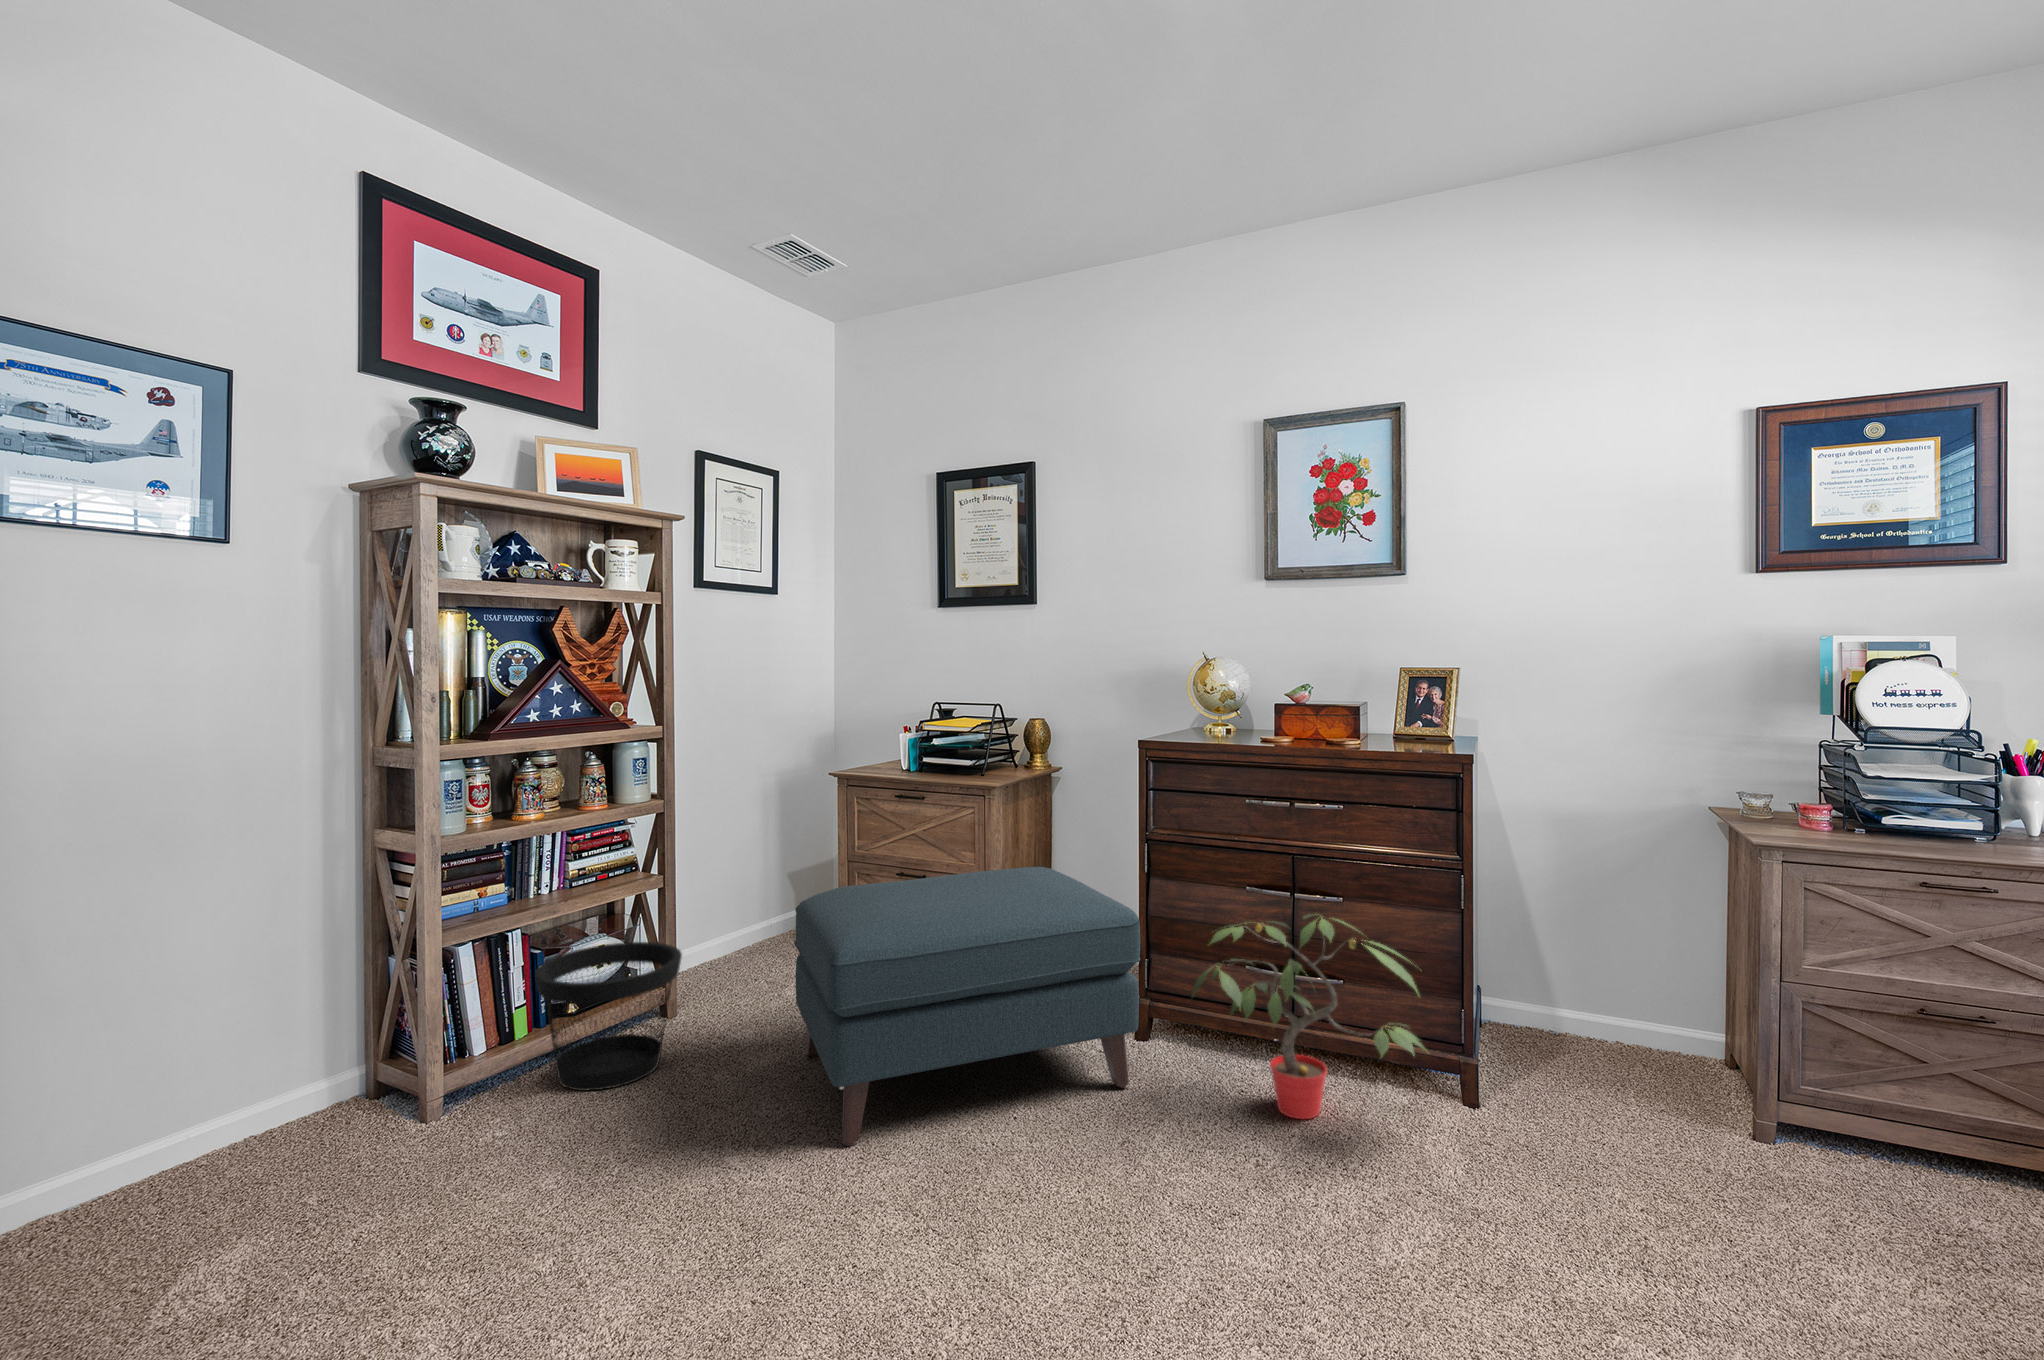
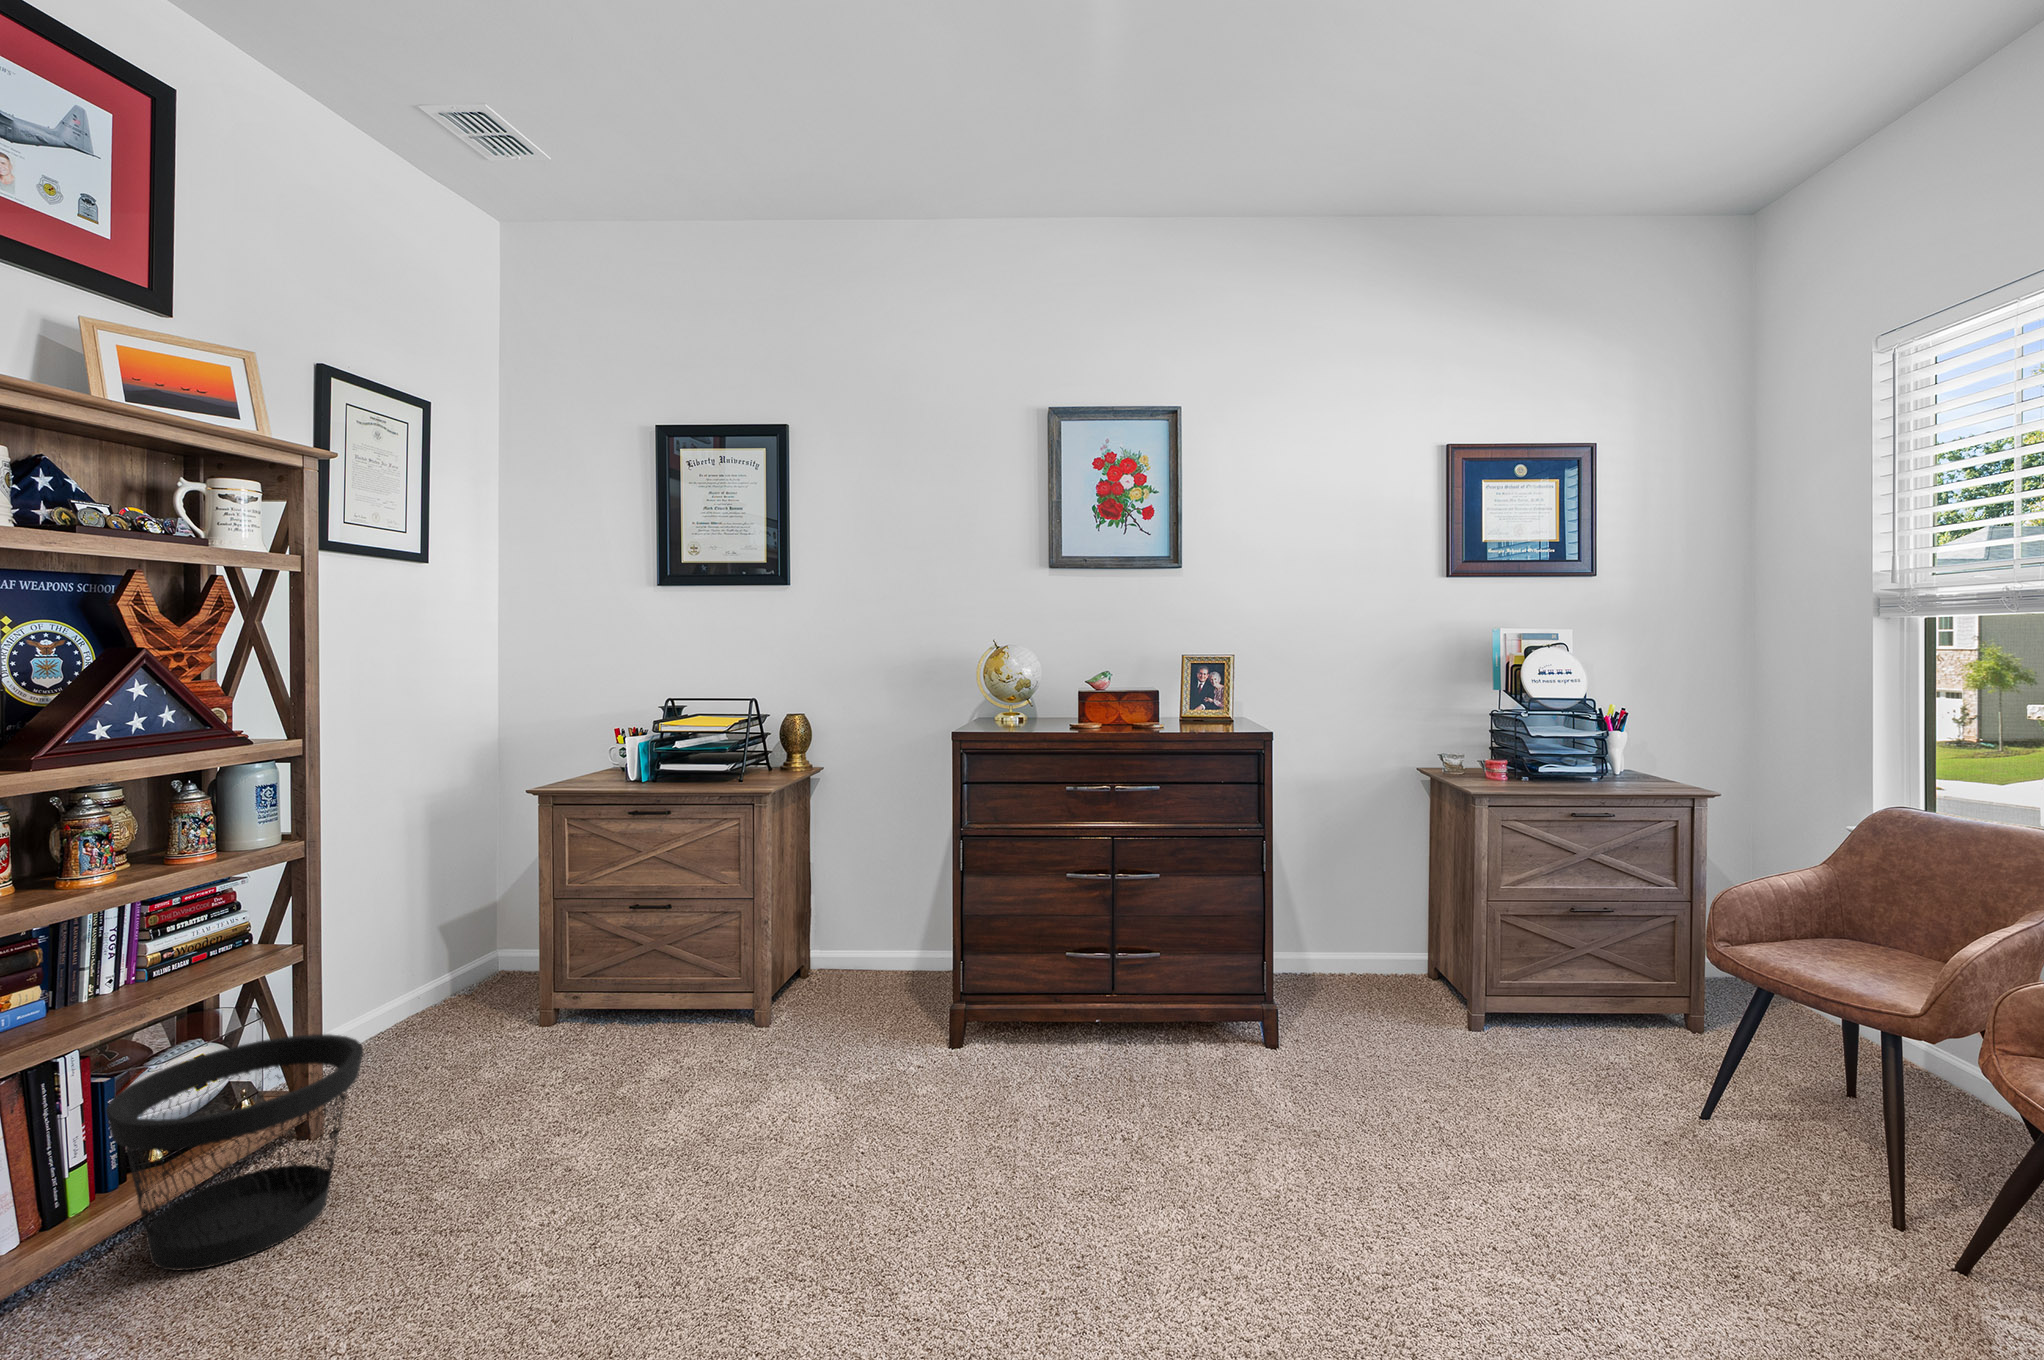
ottoman: present [794,867,1140,1146] -> none [539,873,976,1241]
potted plant: present [1192,914,1424,1119] -> none [1026,890,1257,1089]

